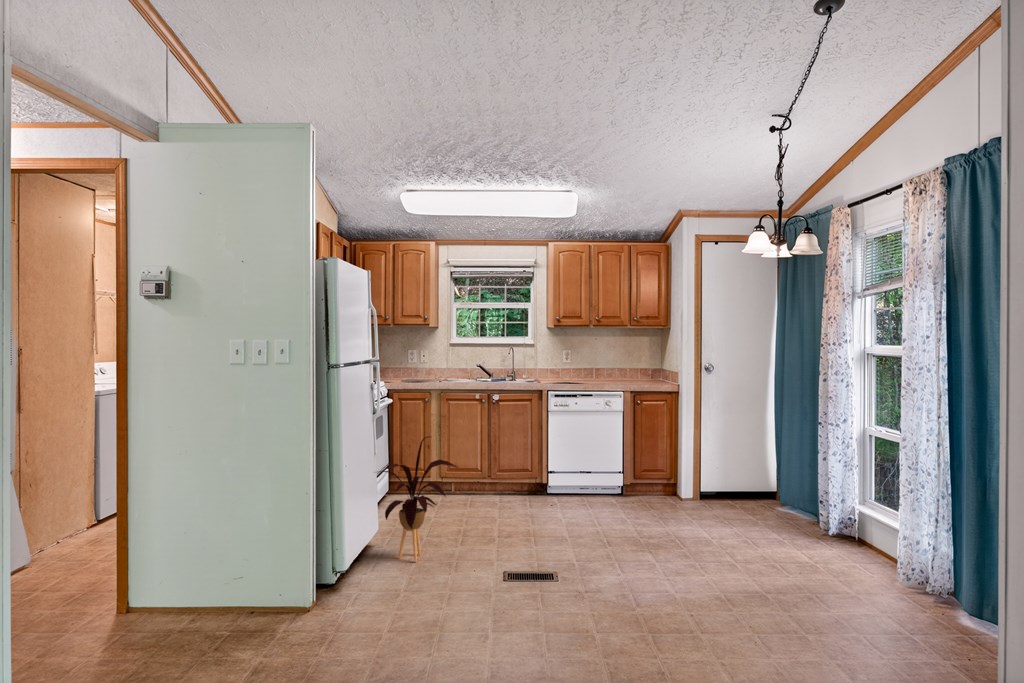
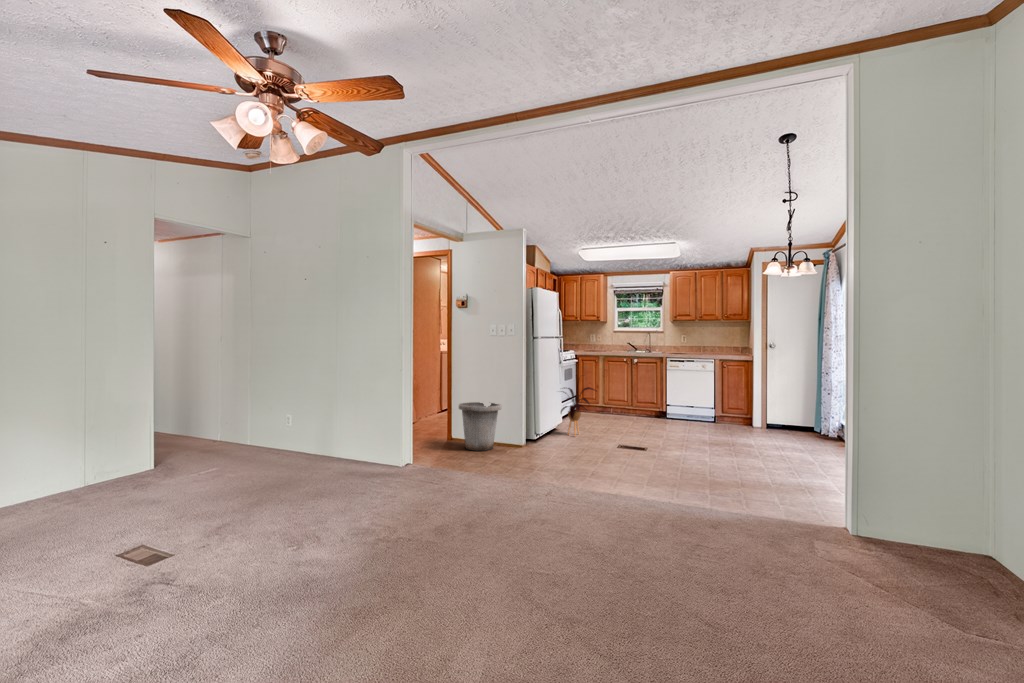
trash can: none [148,519,263,652] -> present [459,402,502,451]

